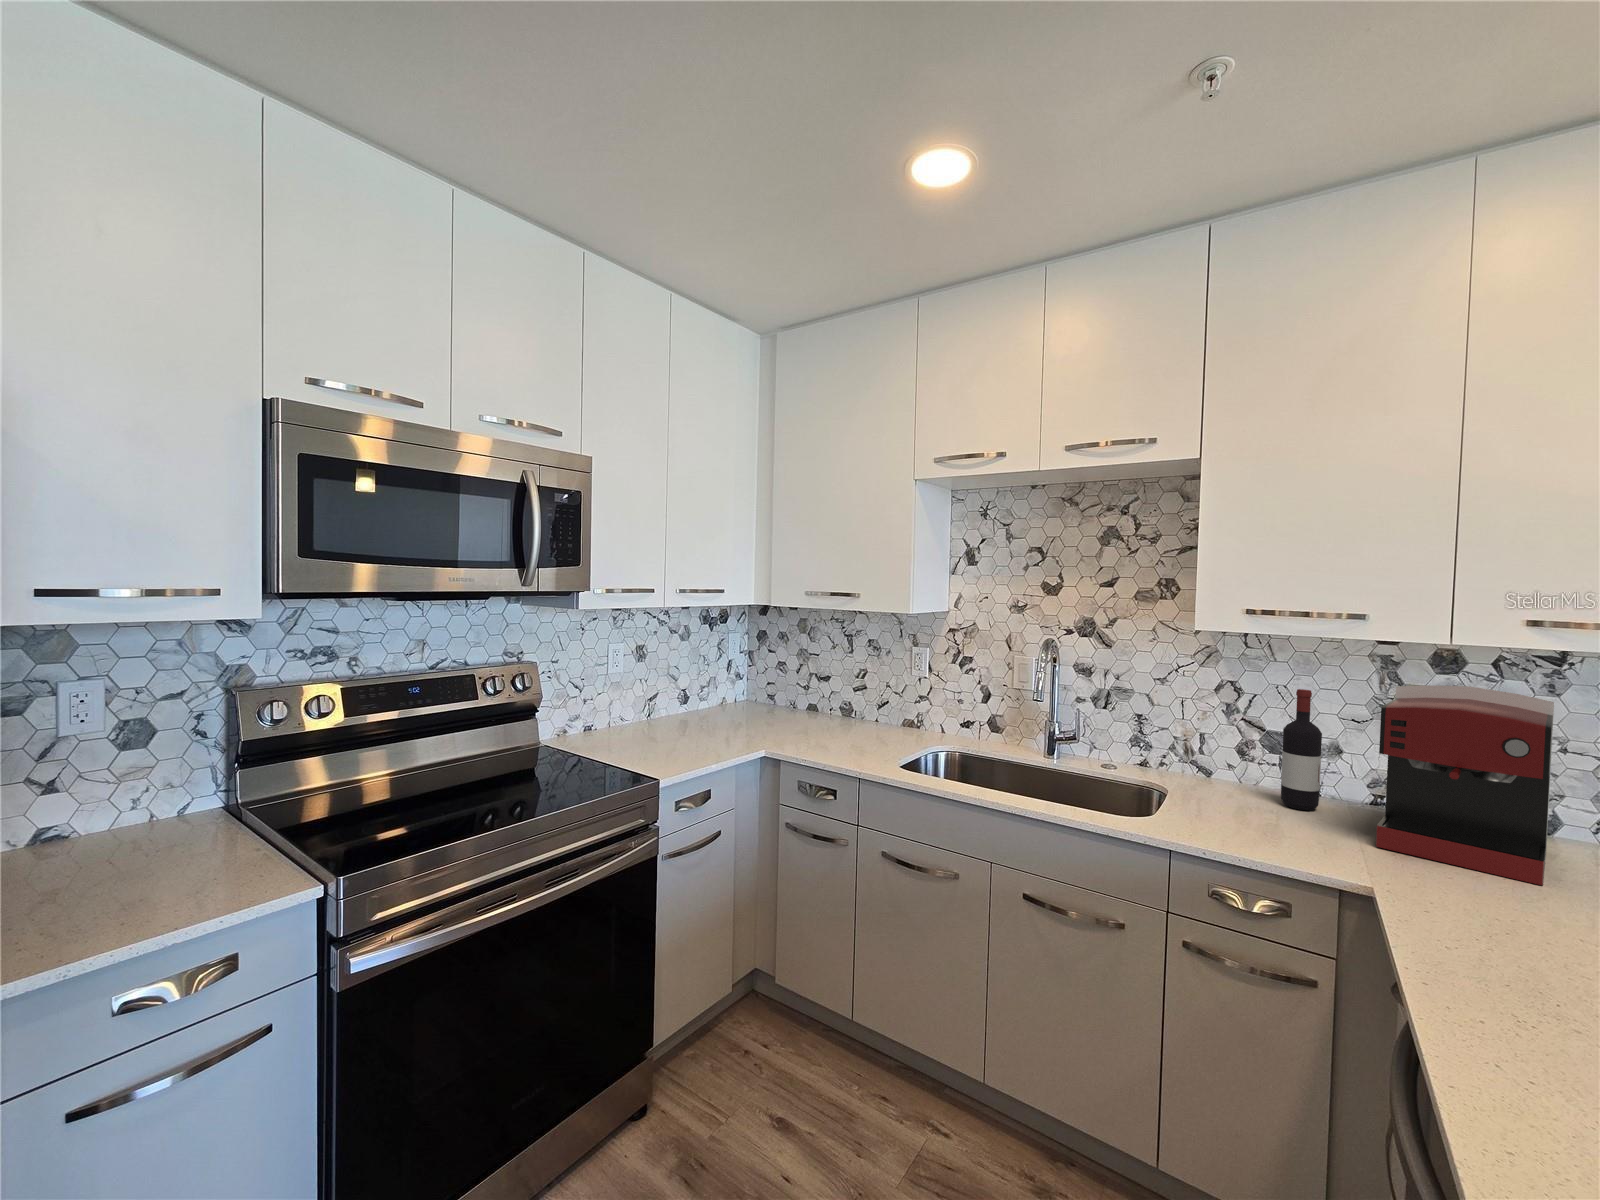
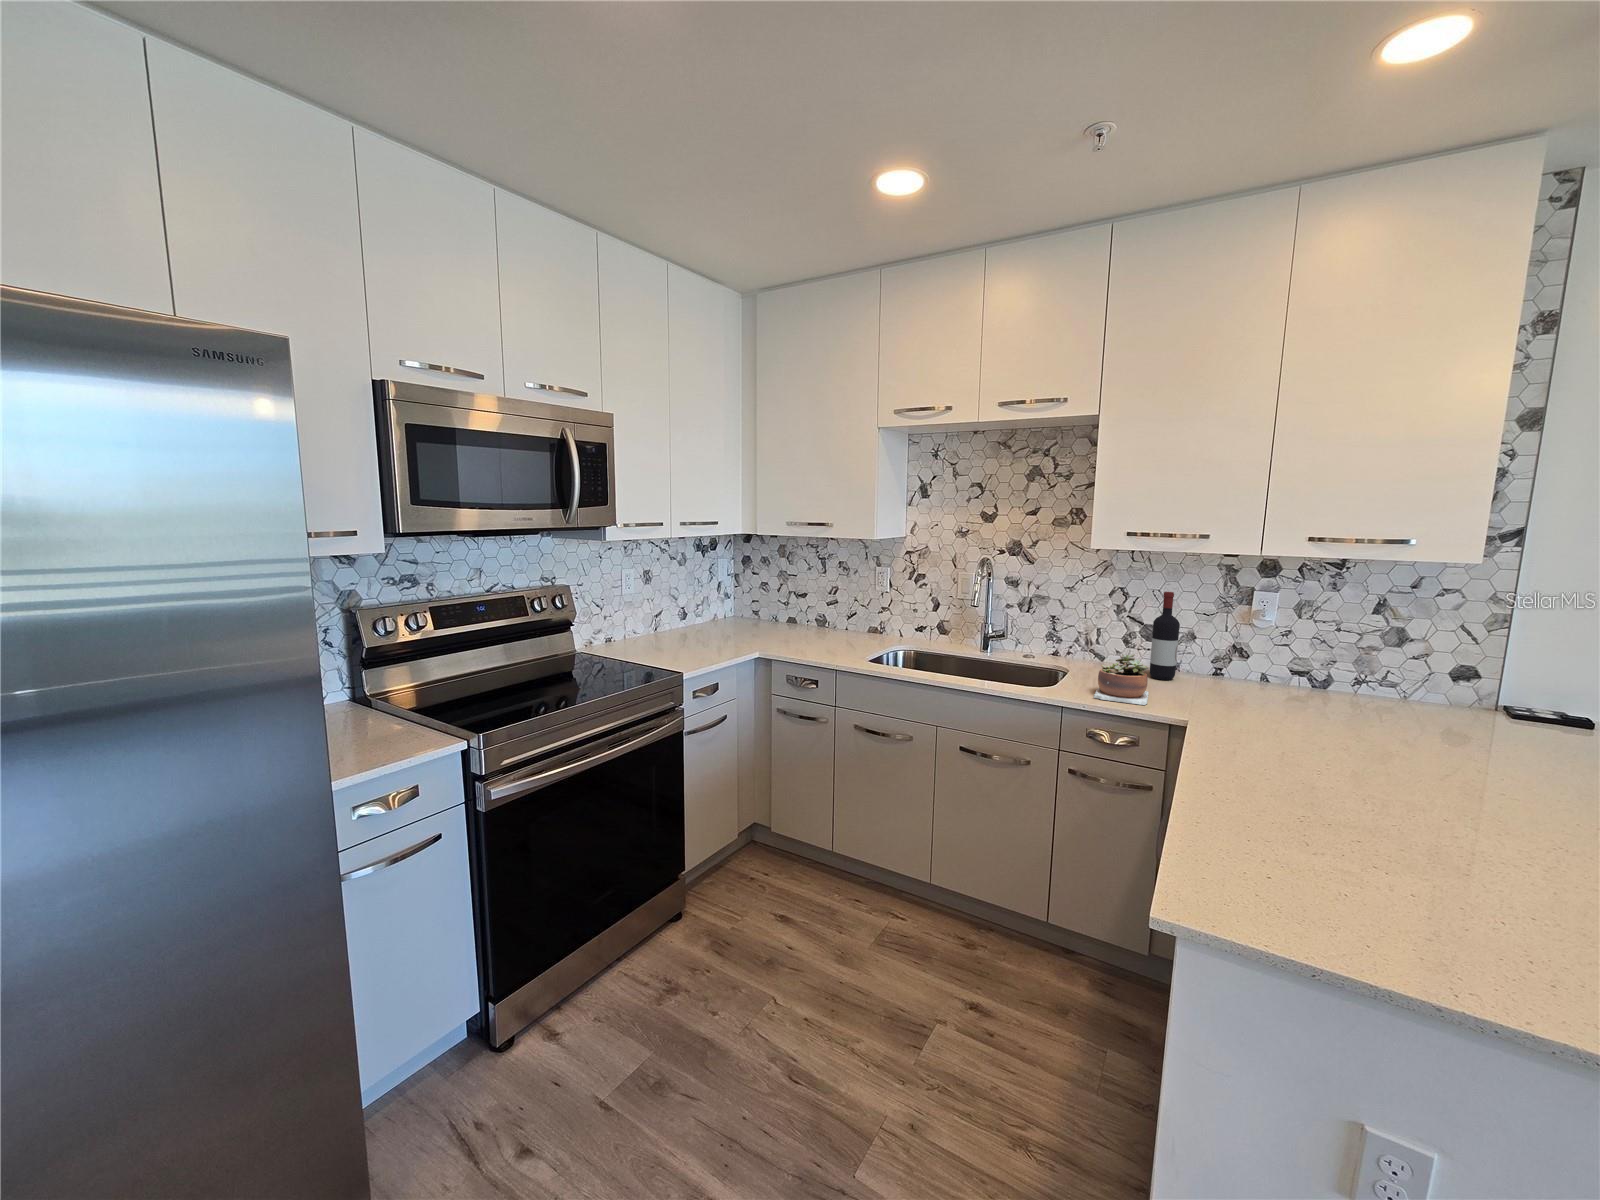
coffee maker: present [1376,685,1554,885] -> none [1205,586,1331,718]
succulent plant: none [1212,776,1292,853] -> present [1094,654,1149,705]

